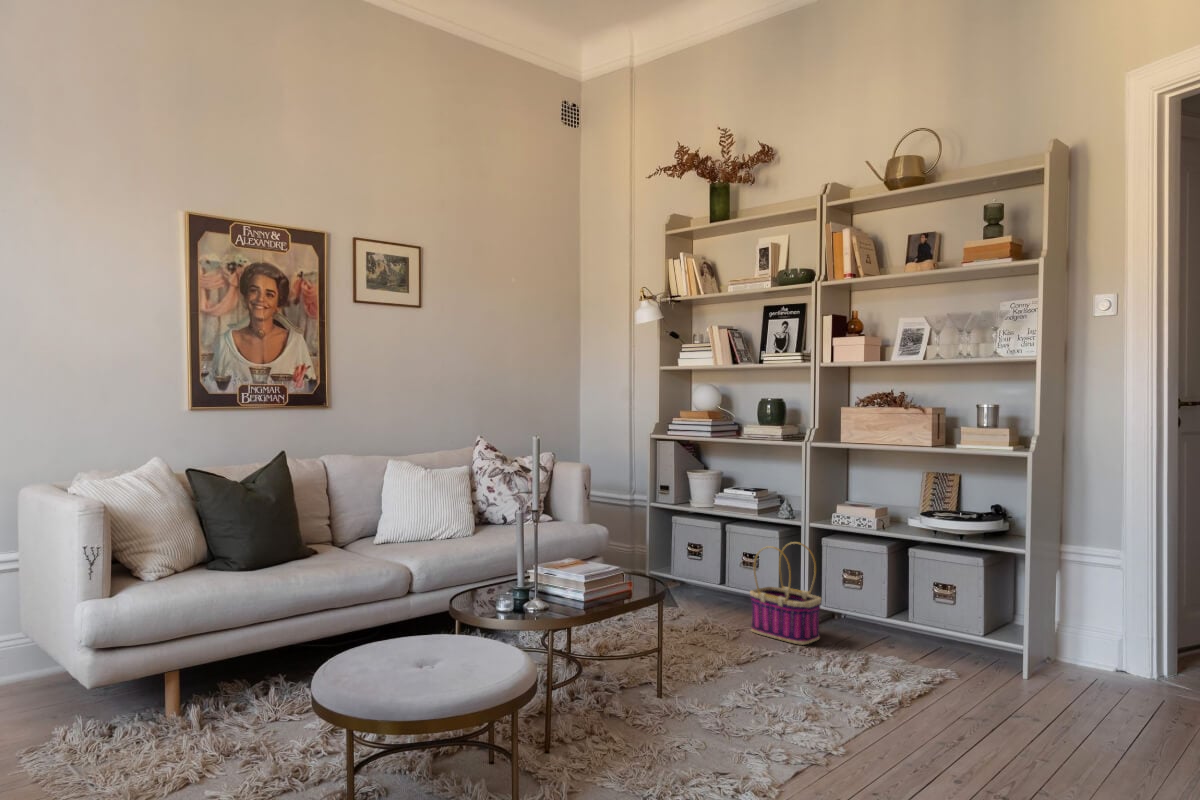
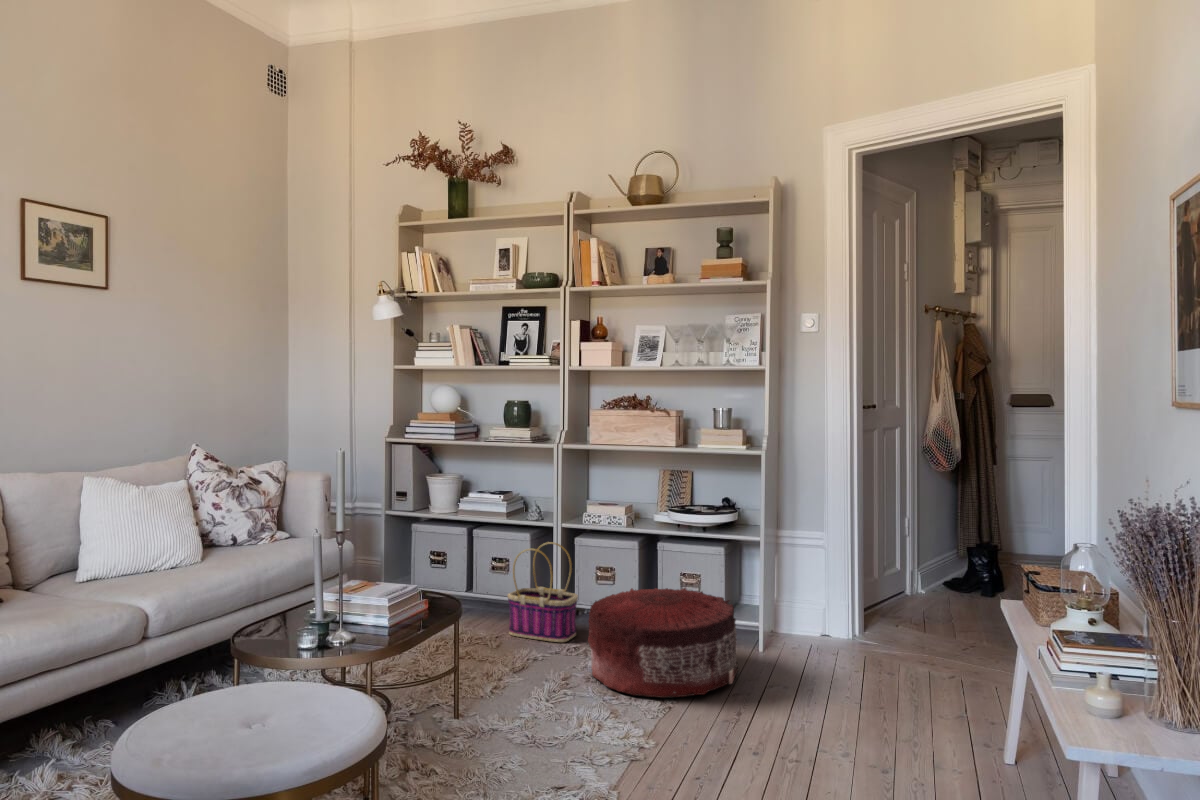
pouf: none [809,594,986,715] -> present [588,588,738,698]

